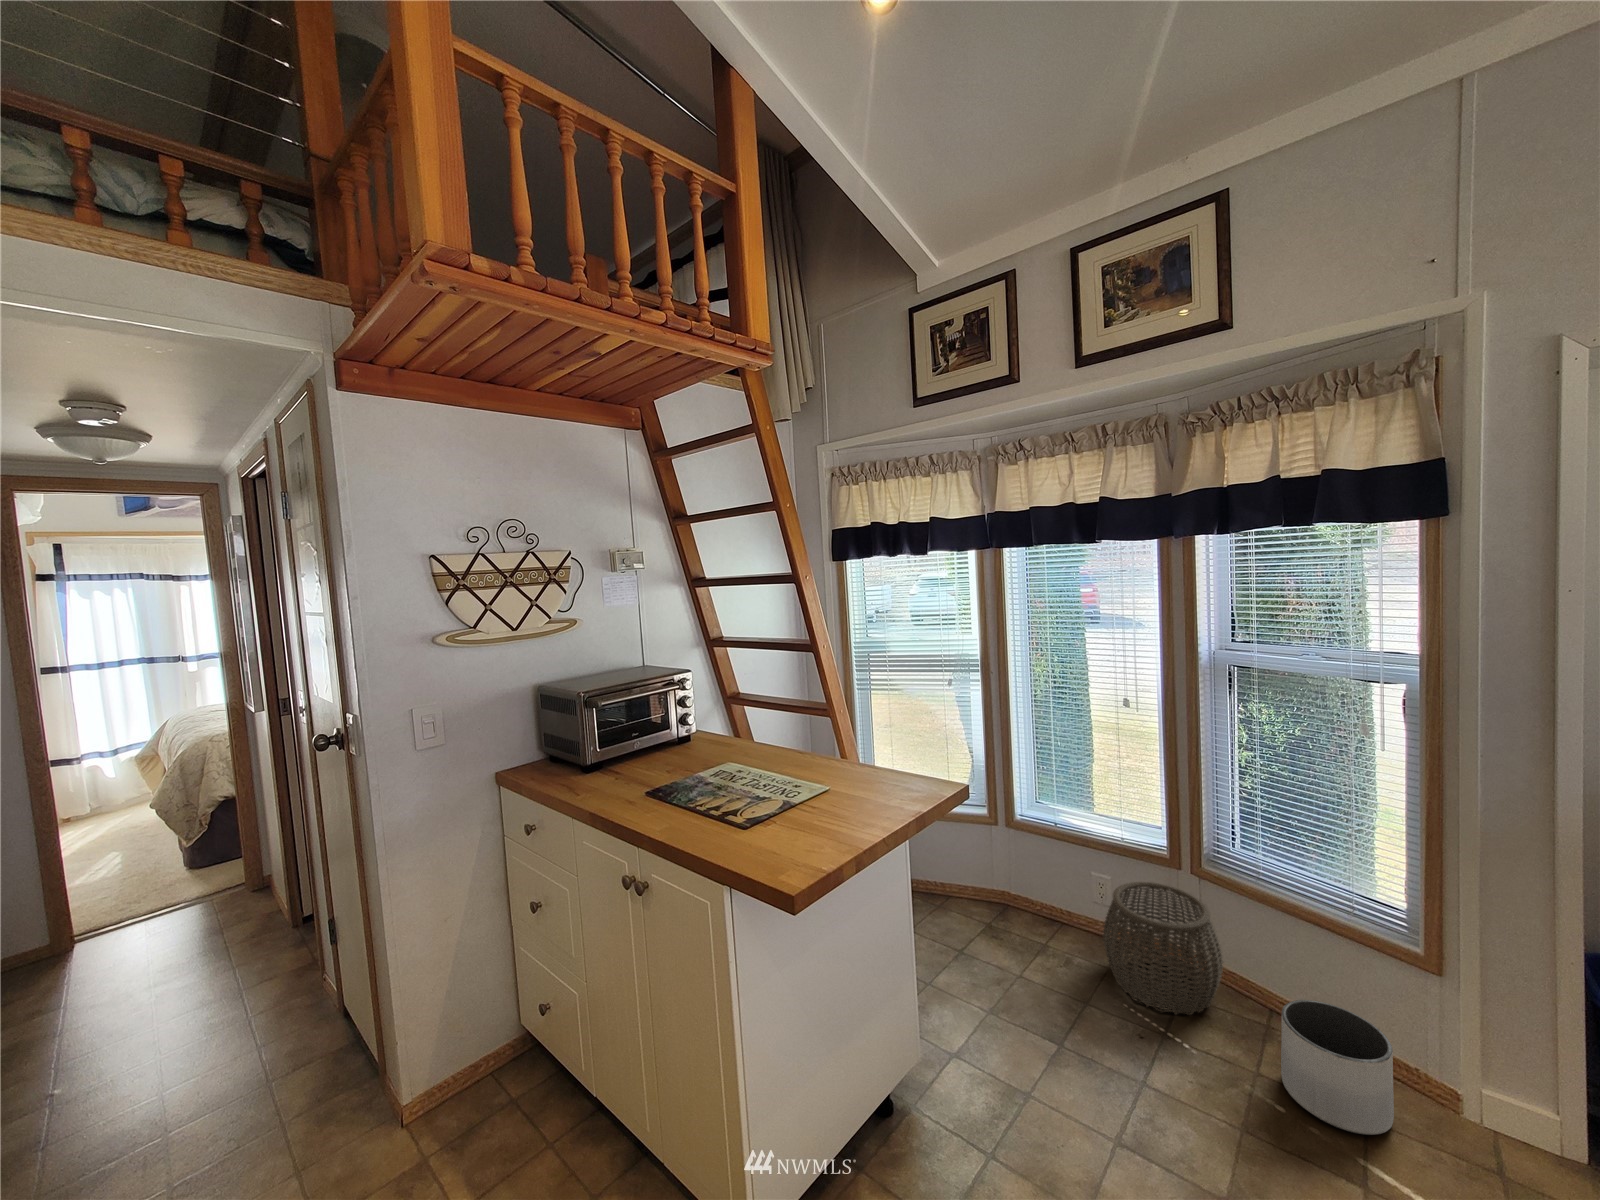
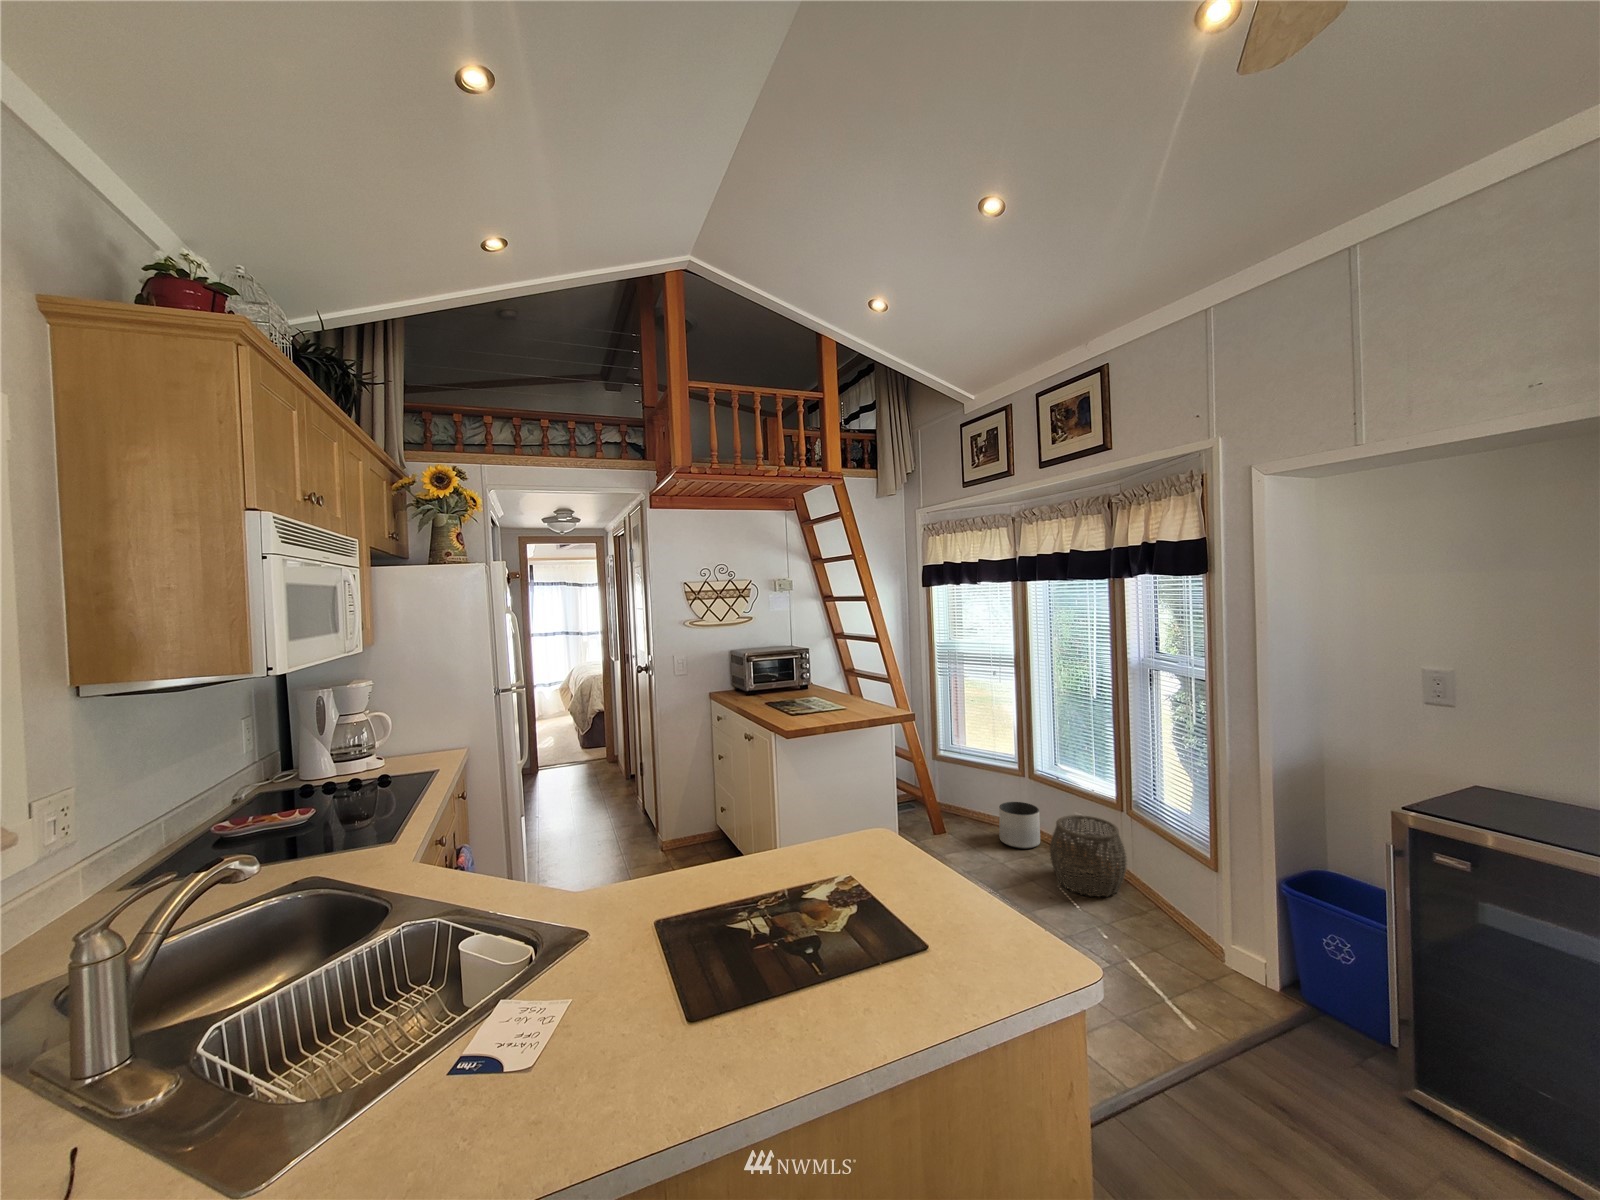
planter: present [1281,1000,1394,1135] -> present [999,802,1040,849]

